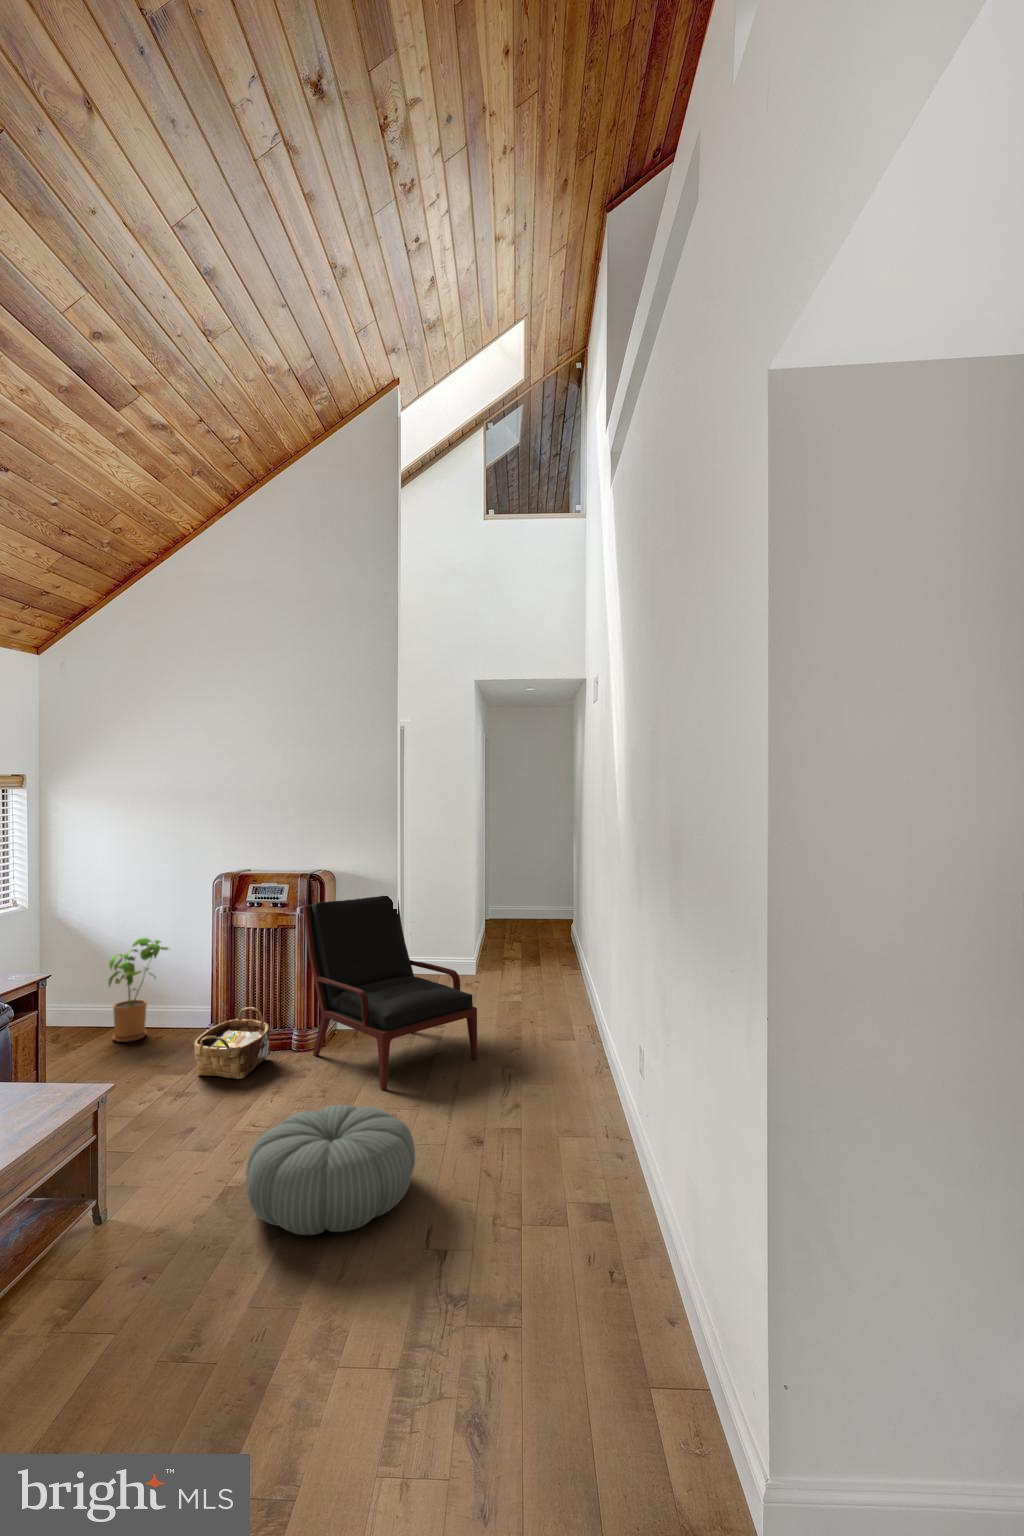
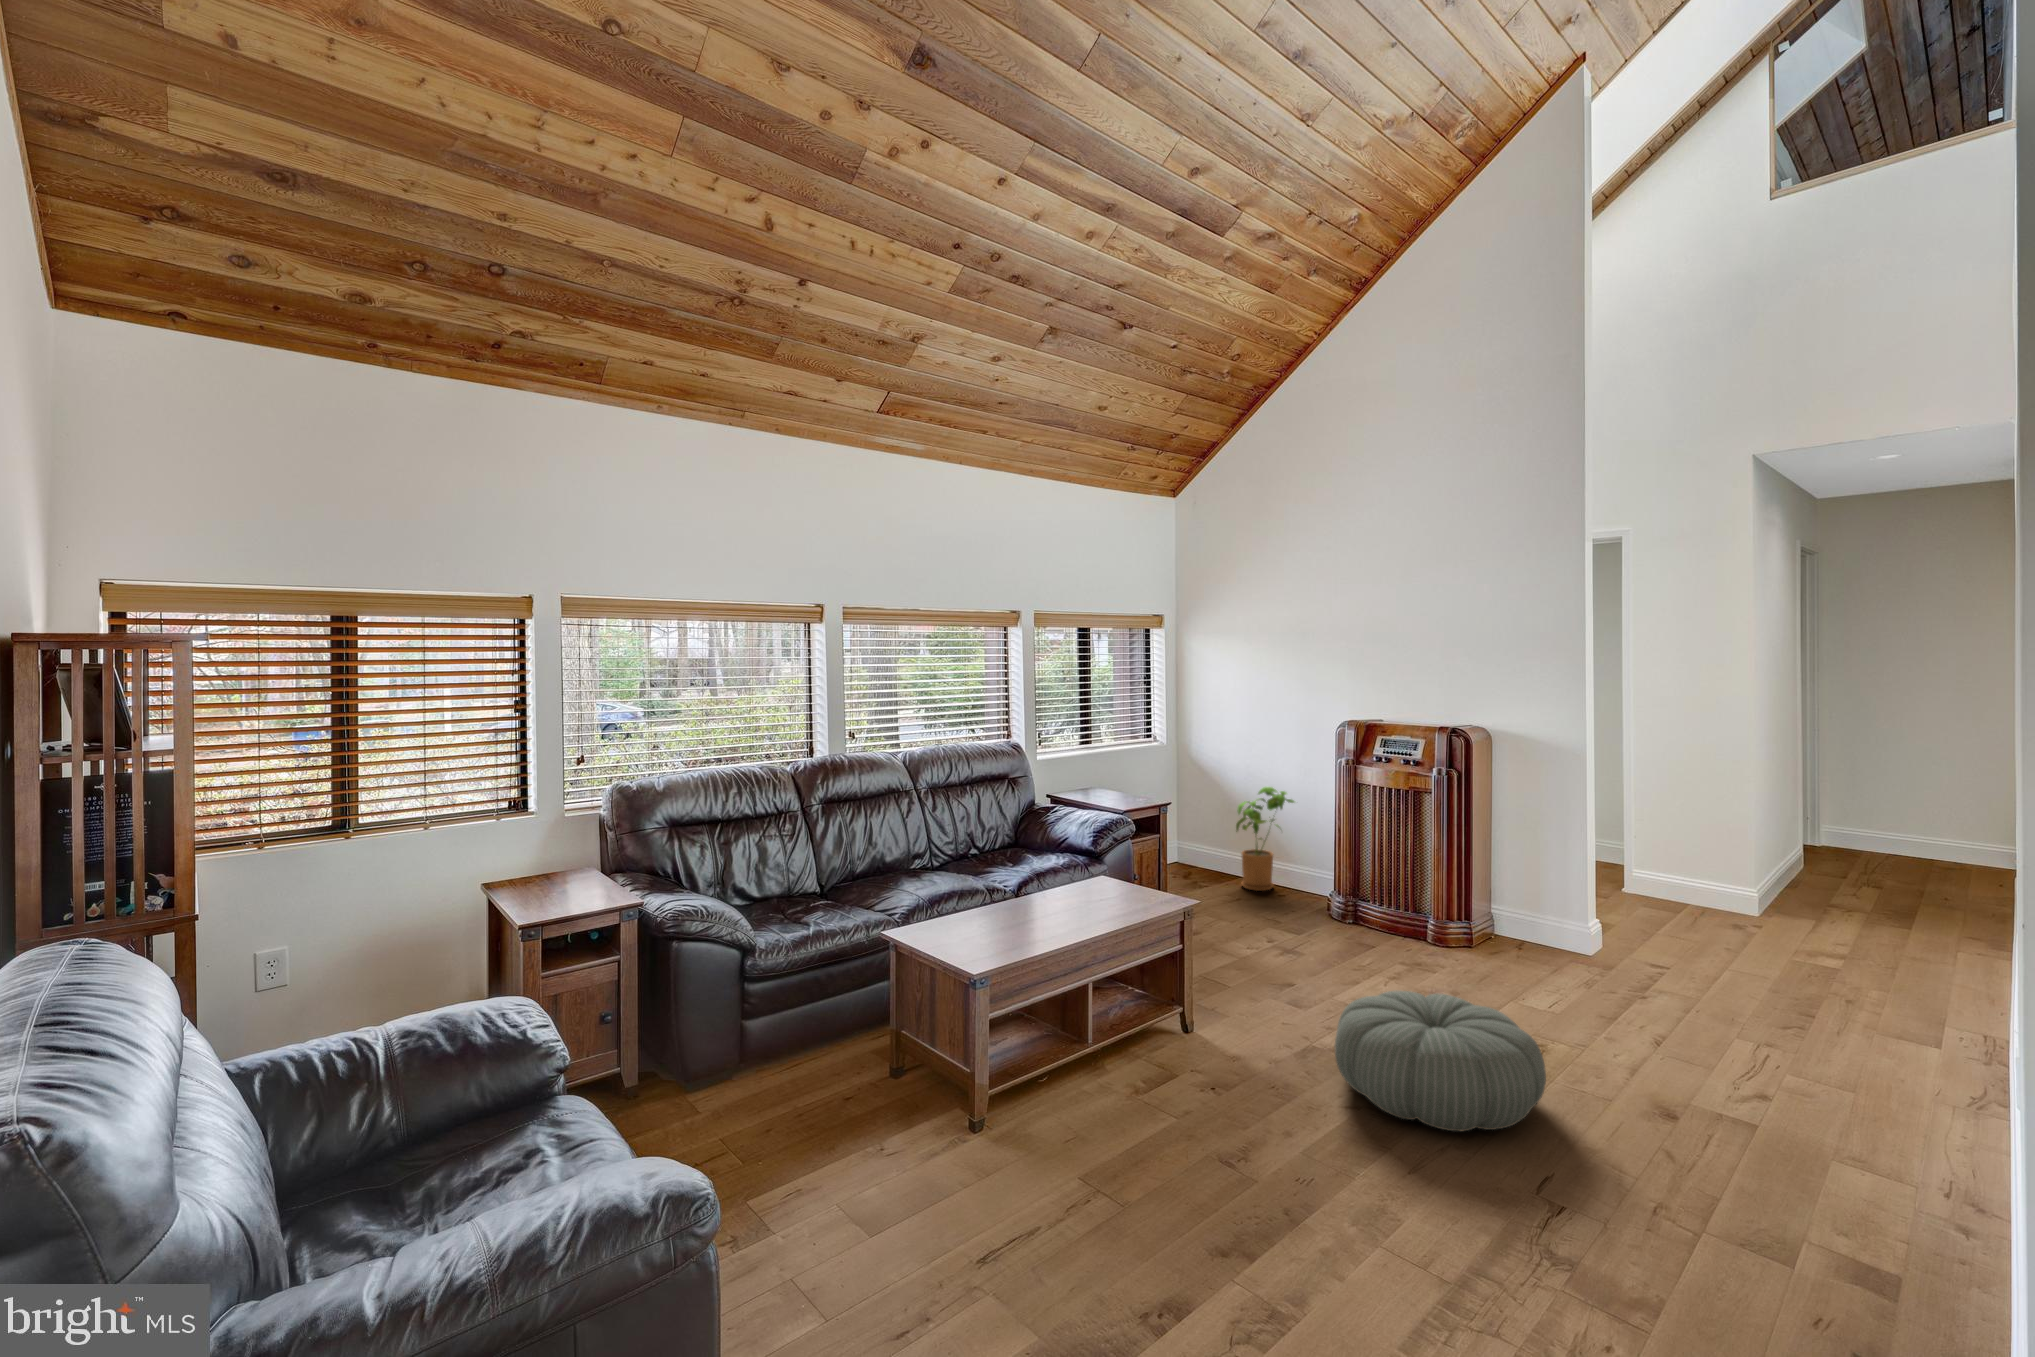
armchair: present [303,896,477,1090] -> none [1441,766,1697,1007]
woven basket: present [194,1007,270,1079] -> none [1311,876,1398,951]

